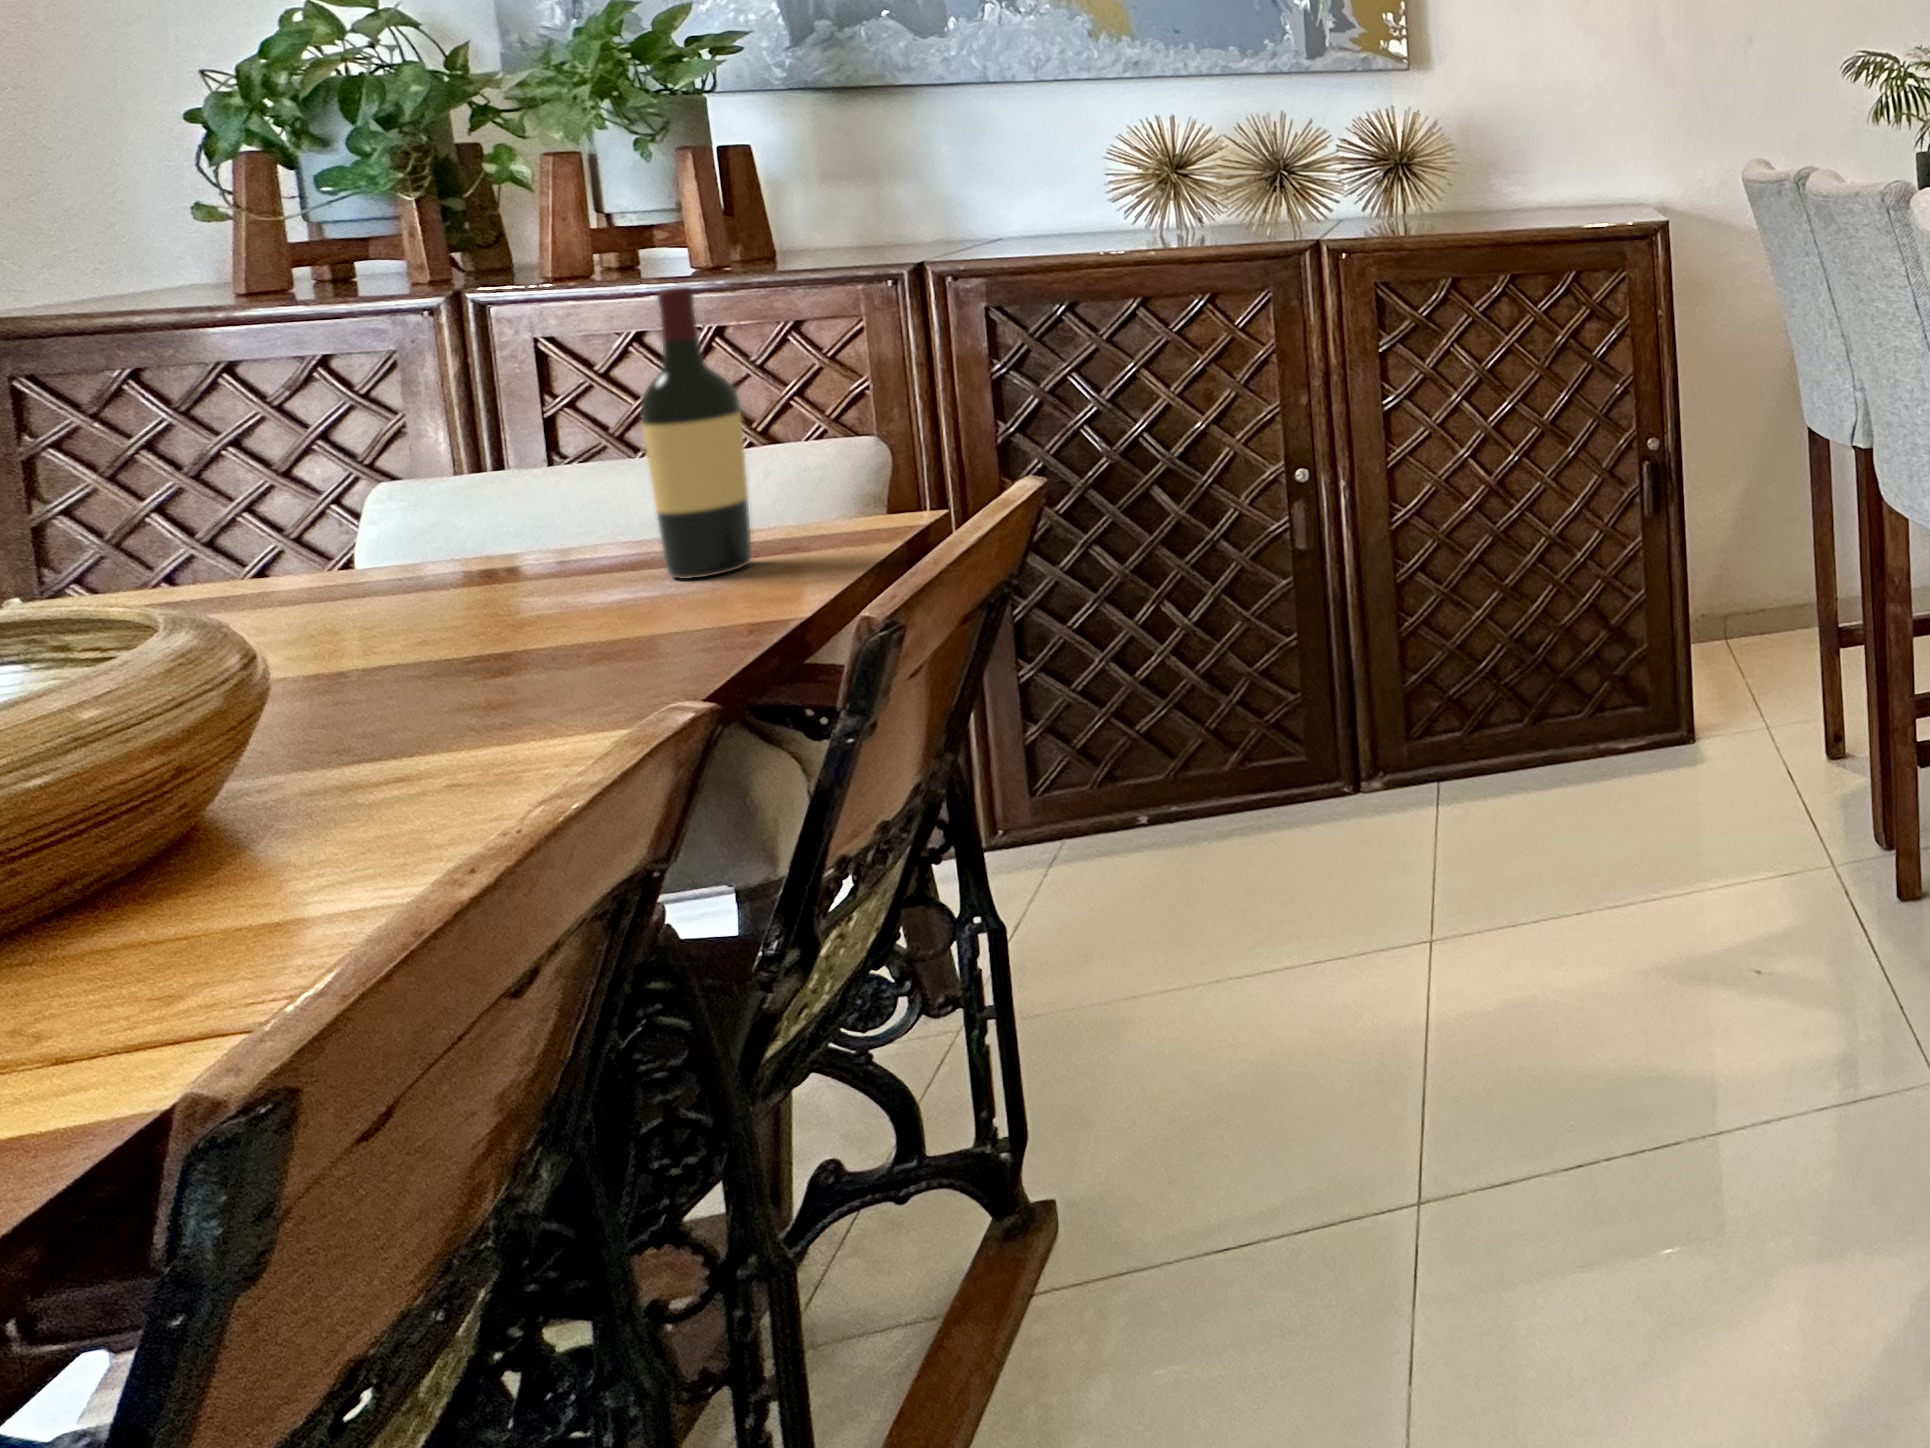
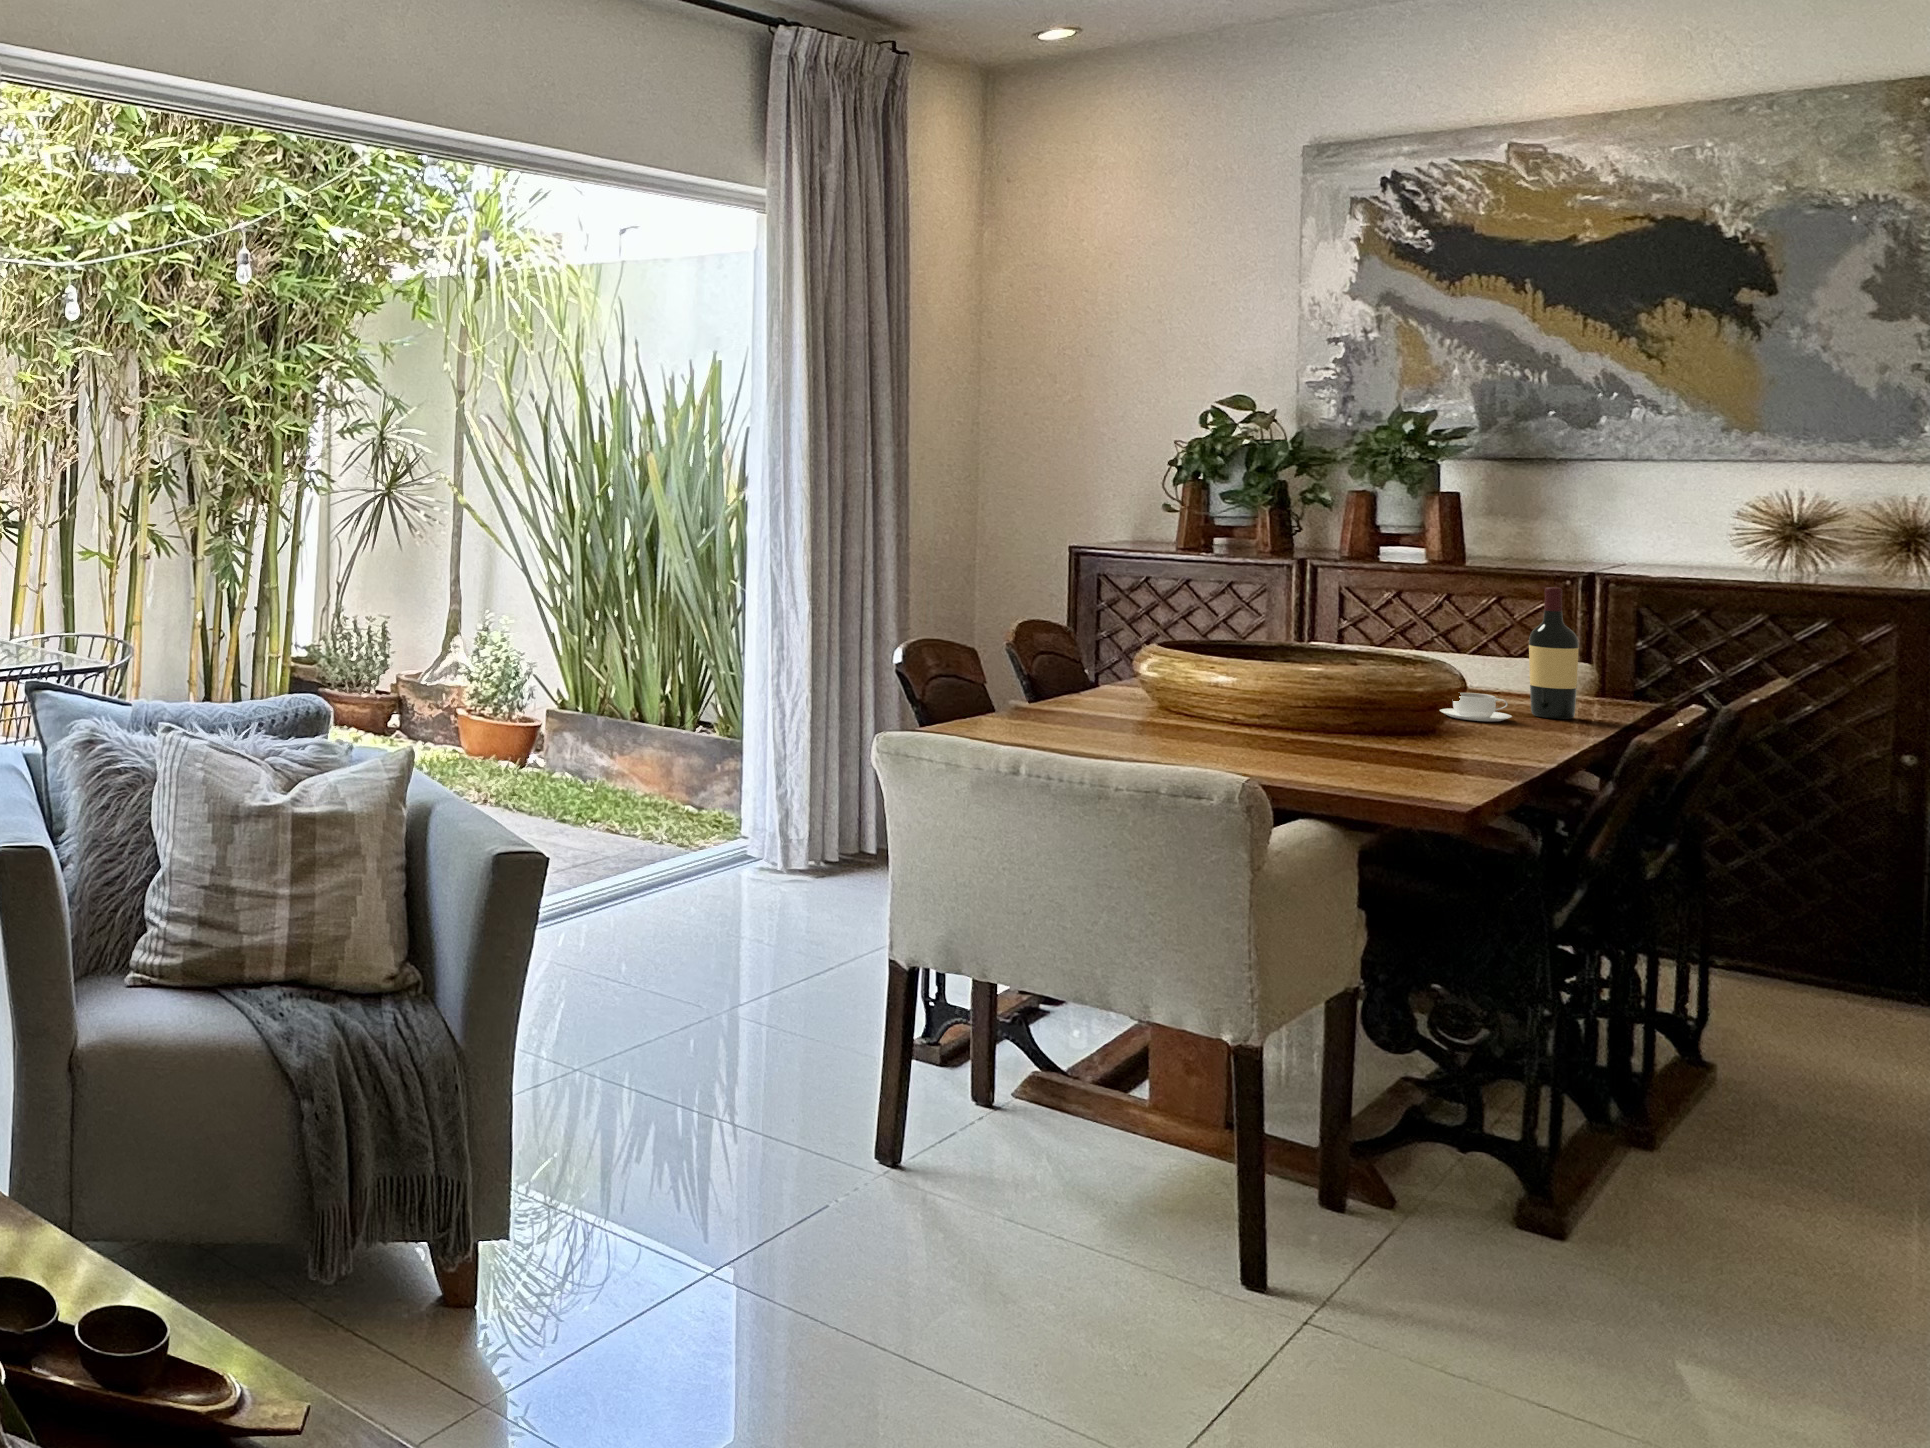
coffee cup: none [415,562,589,642] -> present [1440,693,1512,721]

